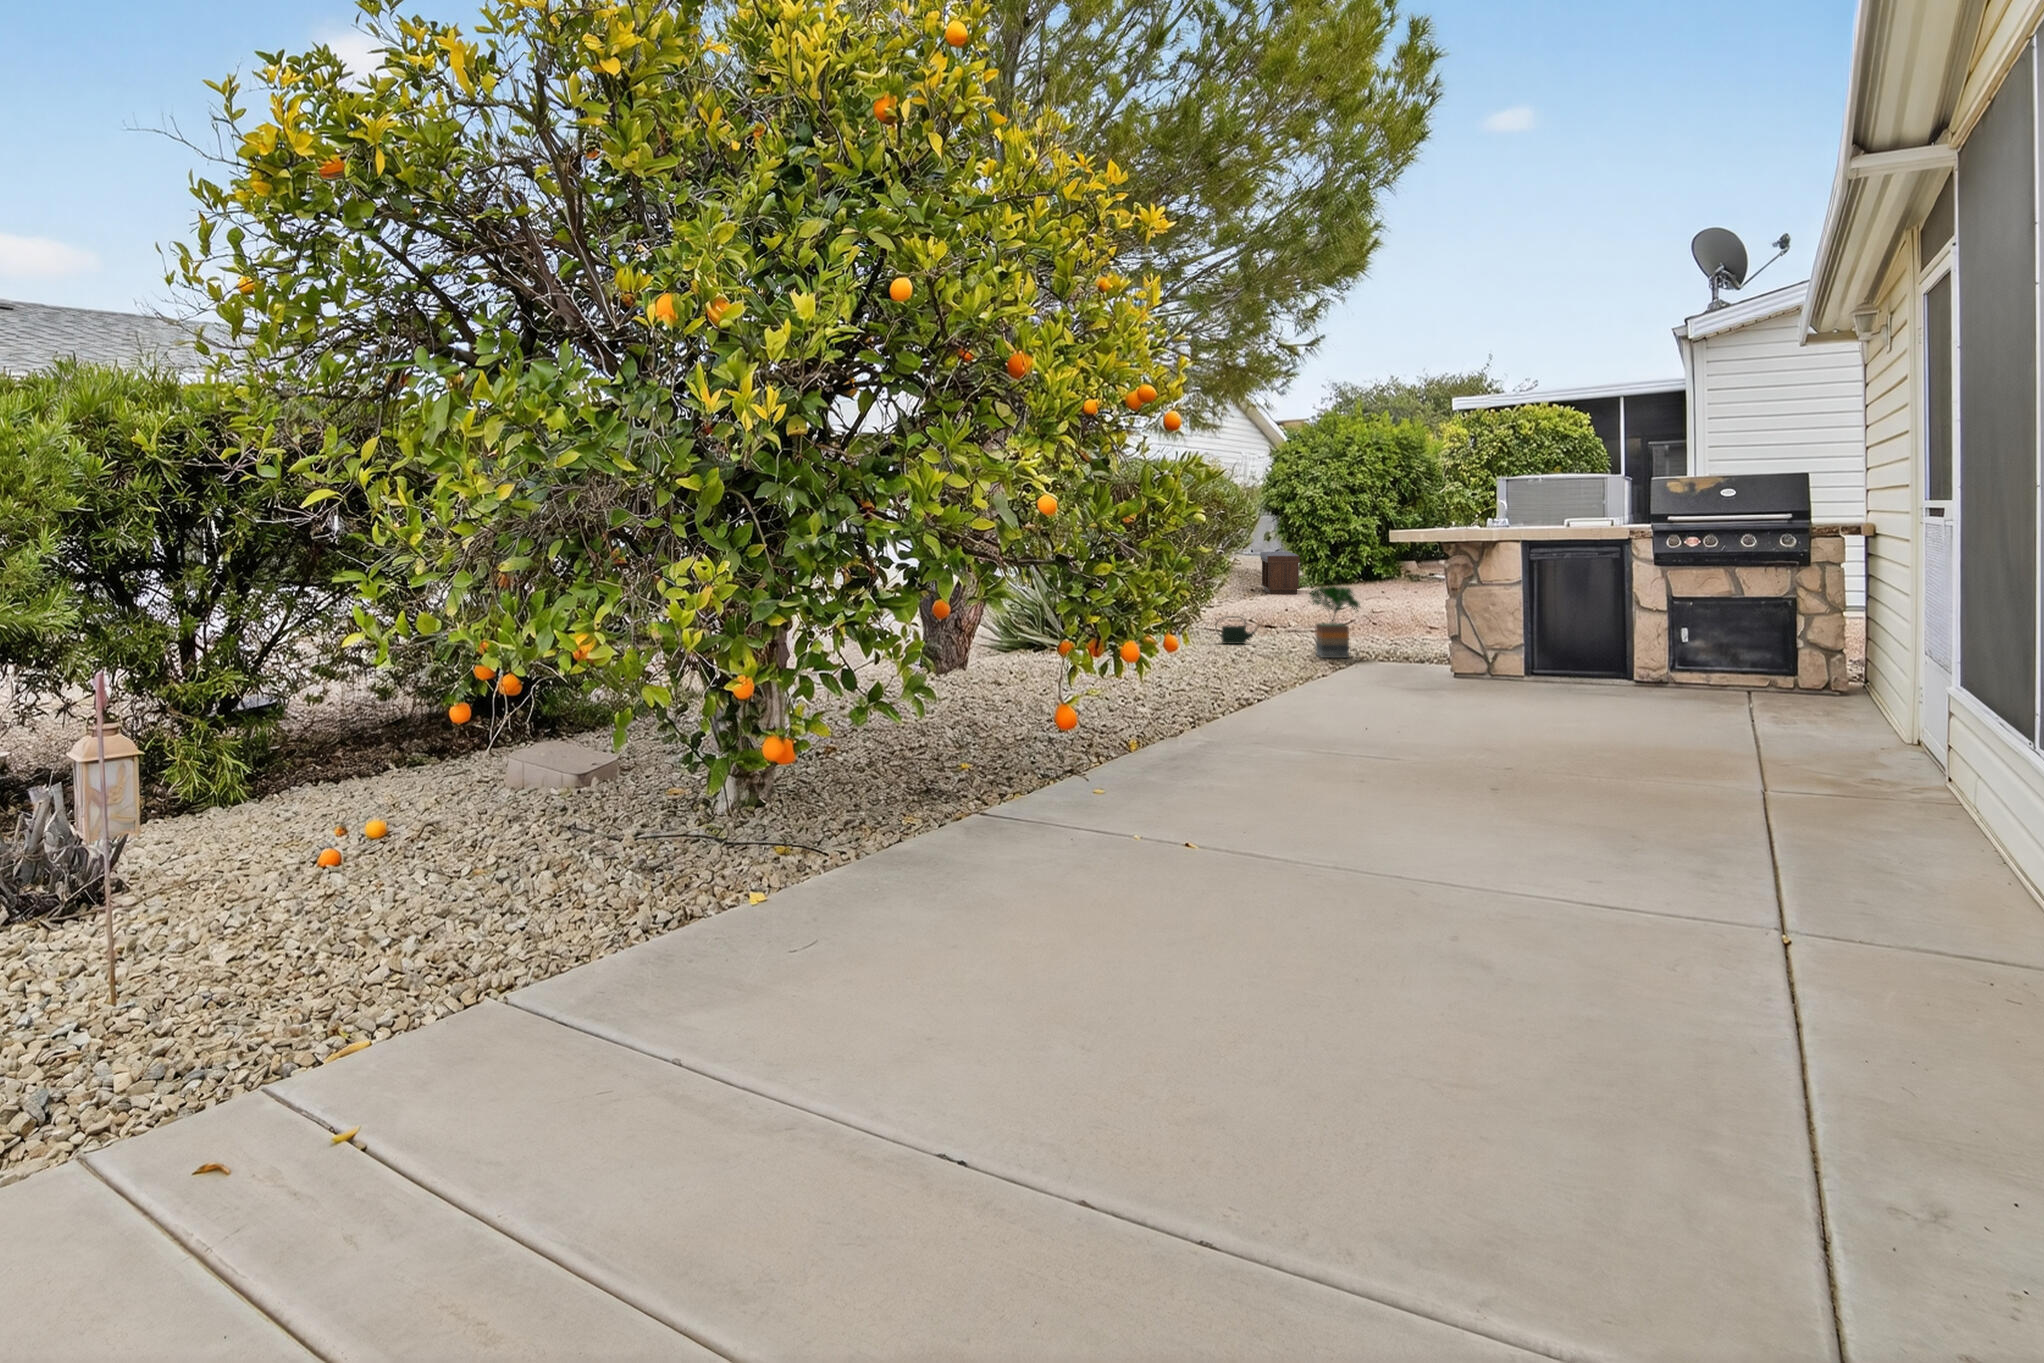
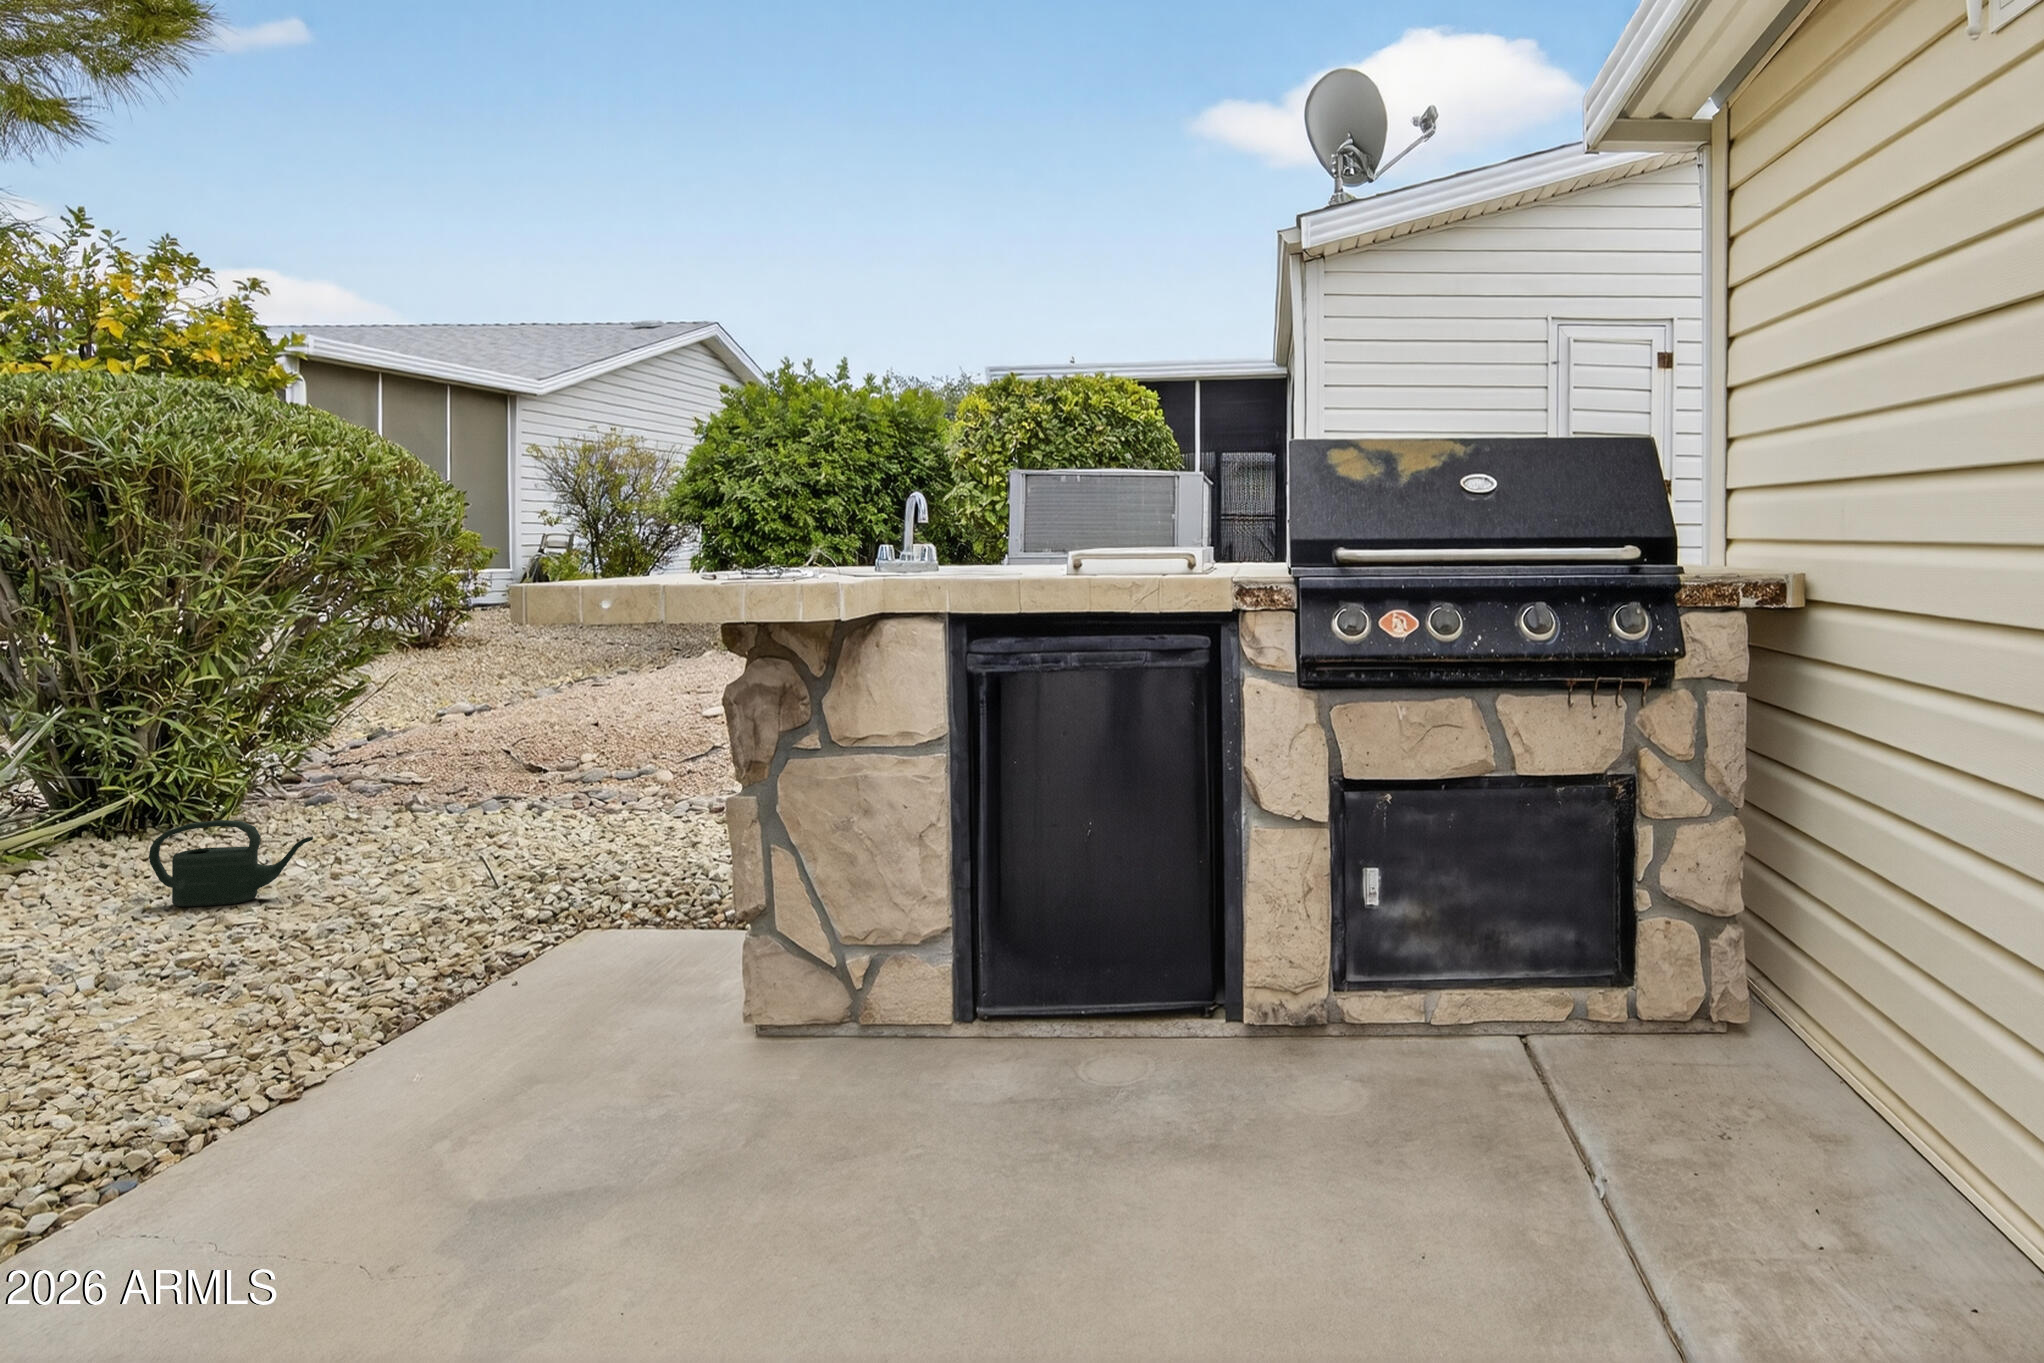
bench: present [1260,551,1300,594] -> none [662,592,724,668]
potted tree: present [1310,585,1360,658] -> none [343,741,524,986]

